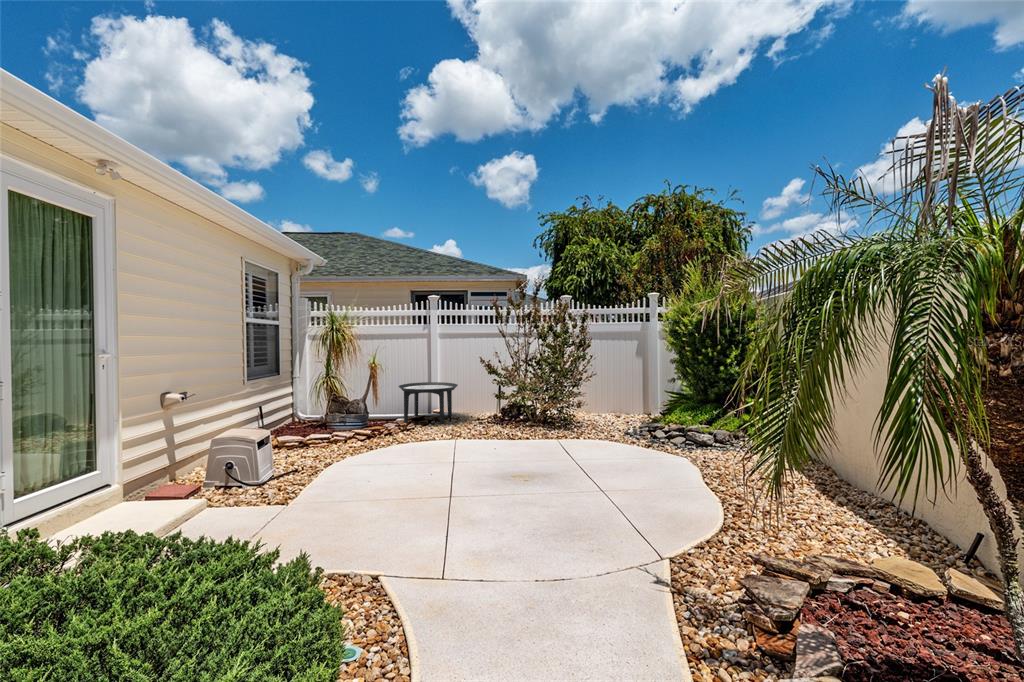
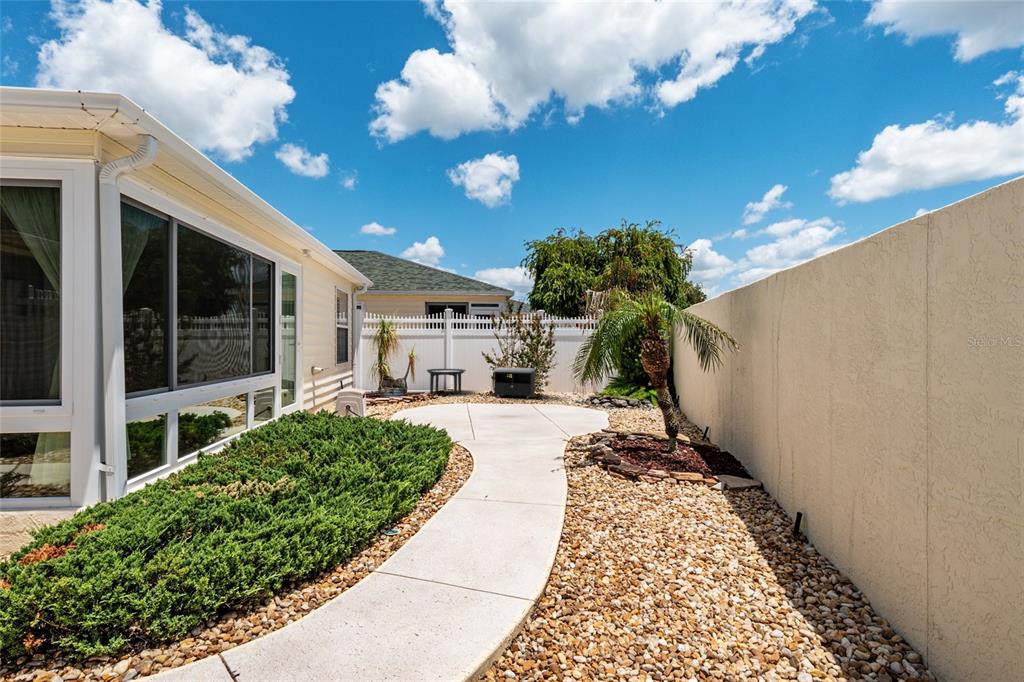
storage bench: none [499,381,562,430] -> present [494,367,535,399]

